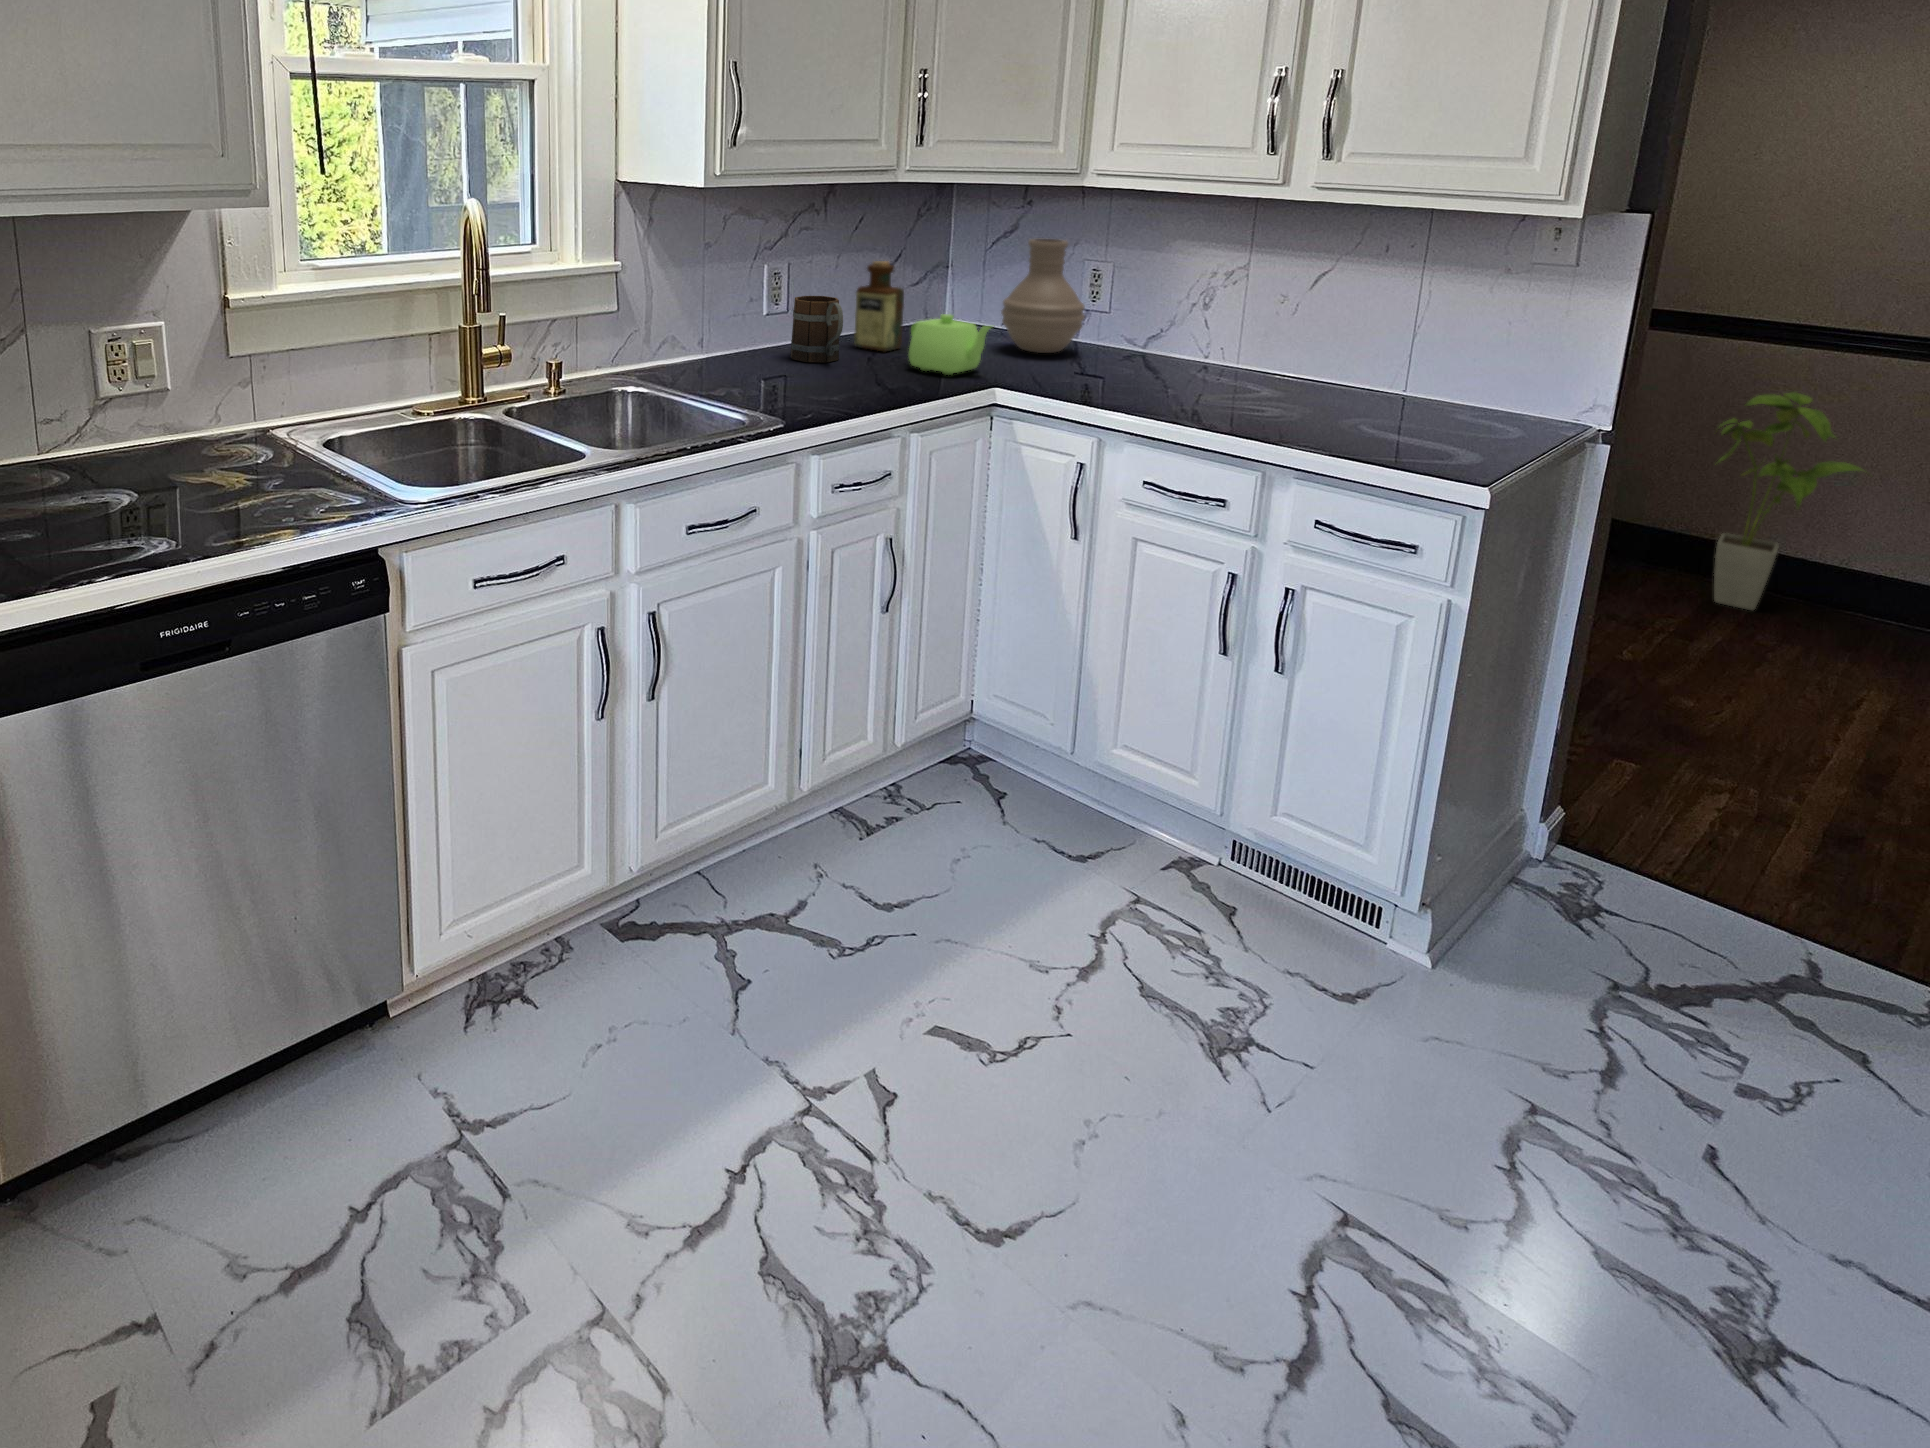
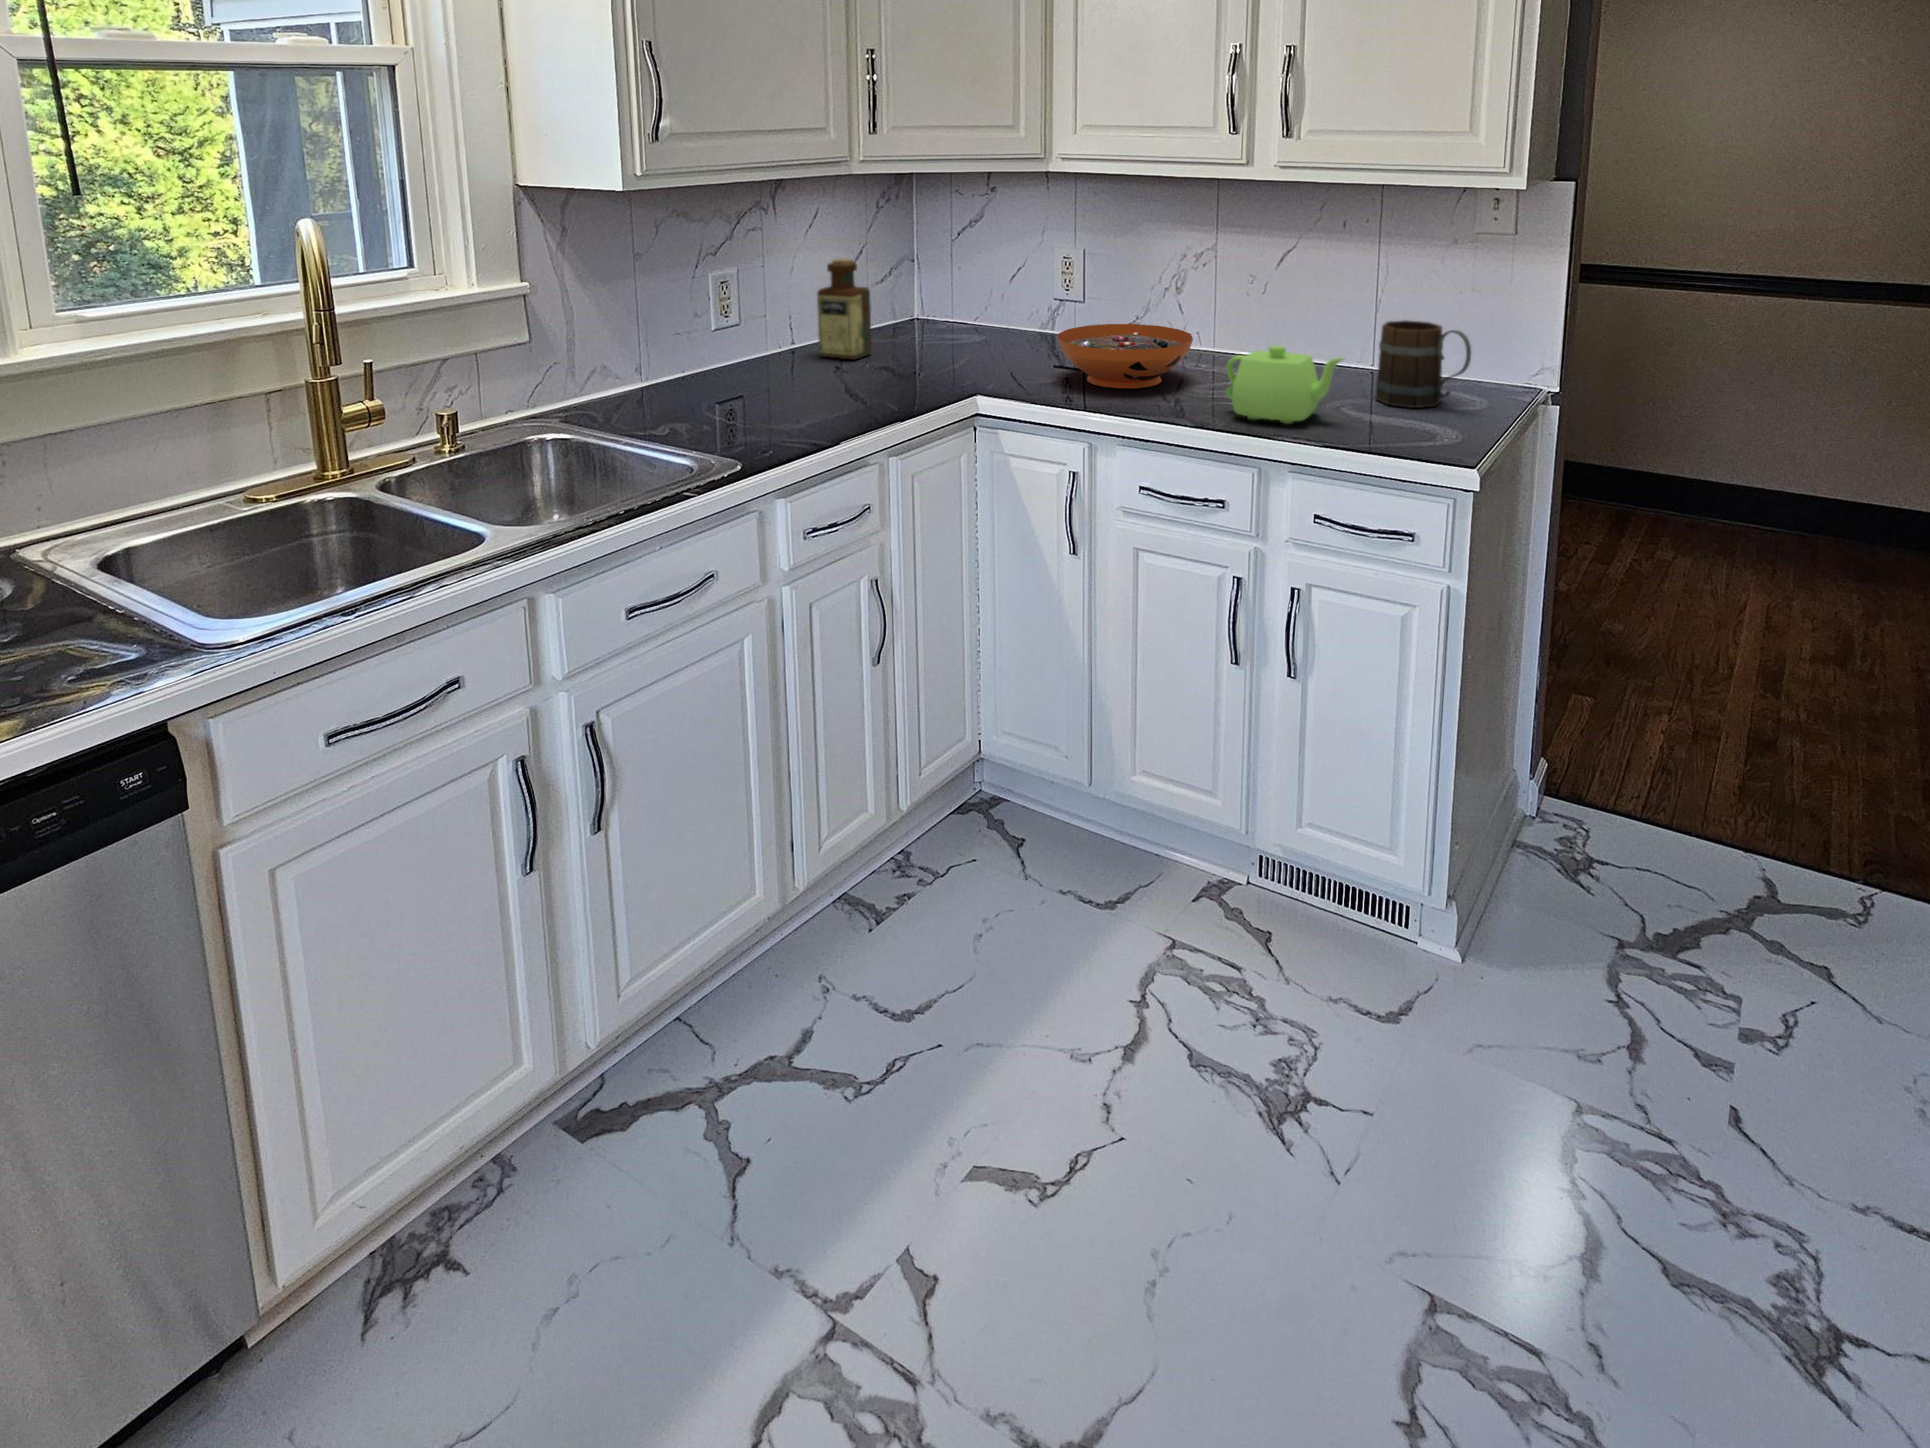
vase: present [1001,238,1085,353] -> none [975,225,1062,348]
mug: present [791,296,843,363] -> present [1375,321,1471,408]
teapot: present [909,314,991,375] -> present [1226,345,1344,424]
decorative bowl: none [1077,335,1211,395] -> present [1058,324,1193,388]
house plant: present [1714,392,1862,610] -> none [1612,327,1735,528]

